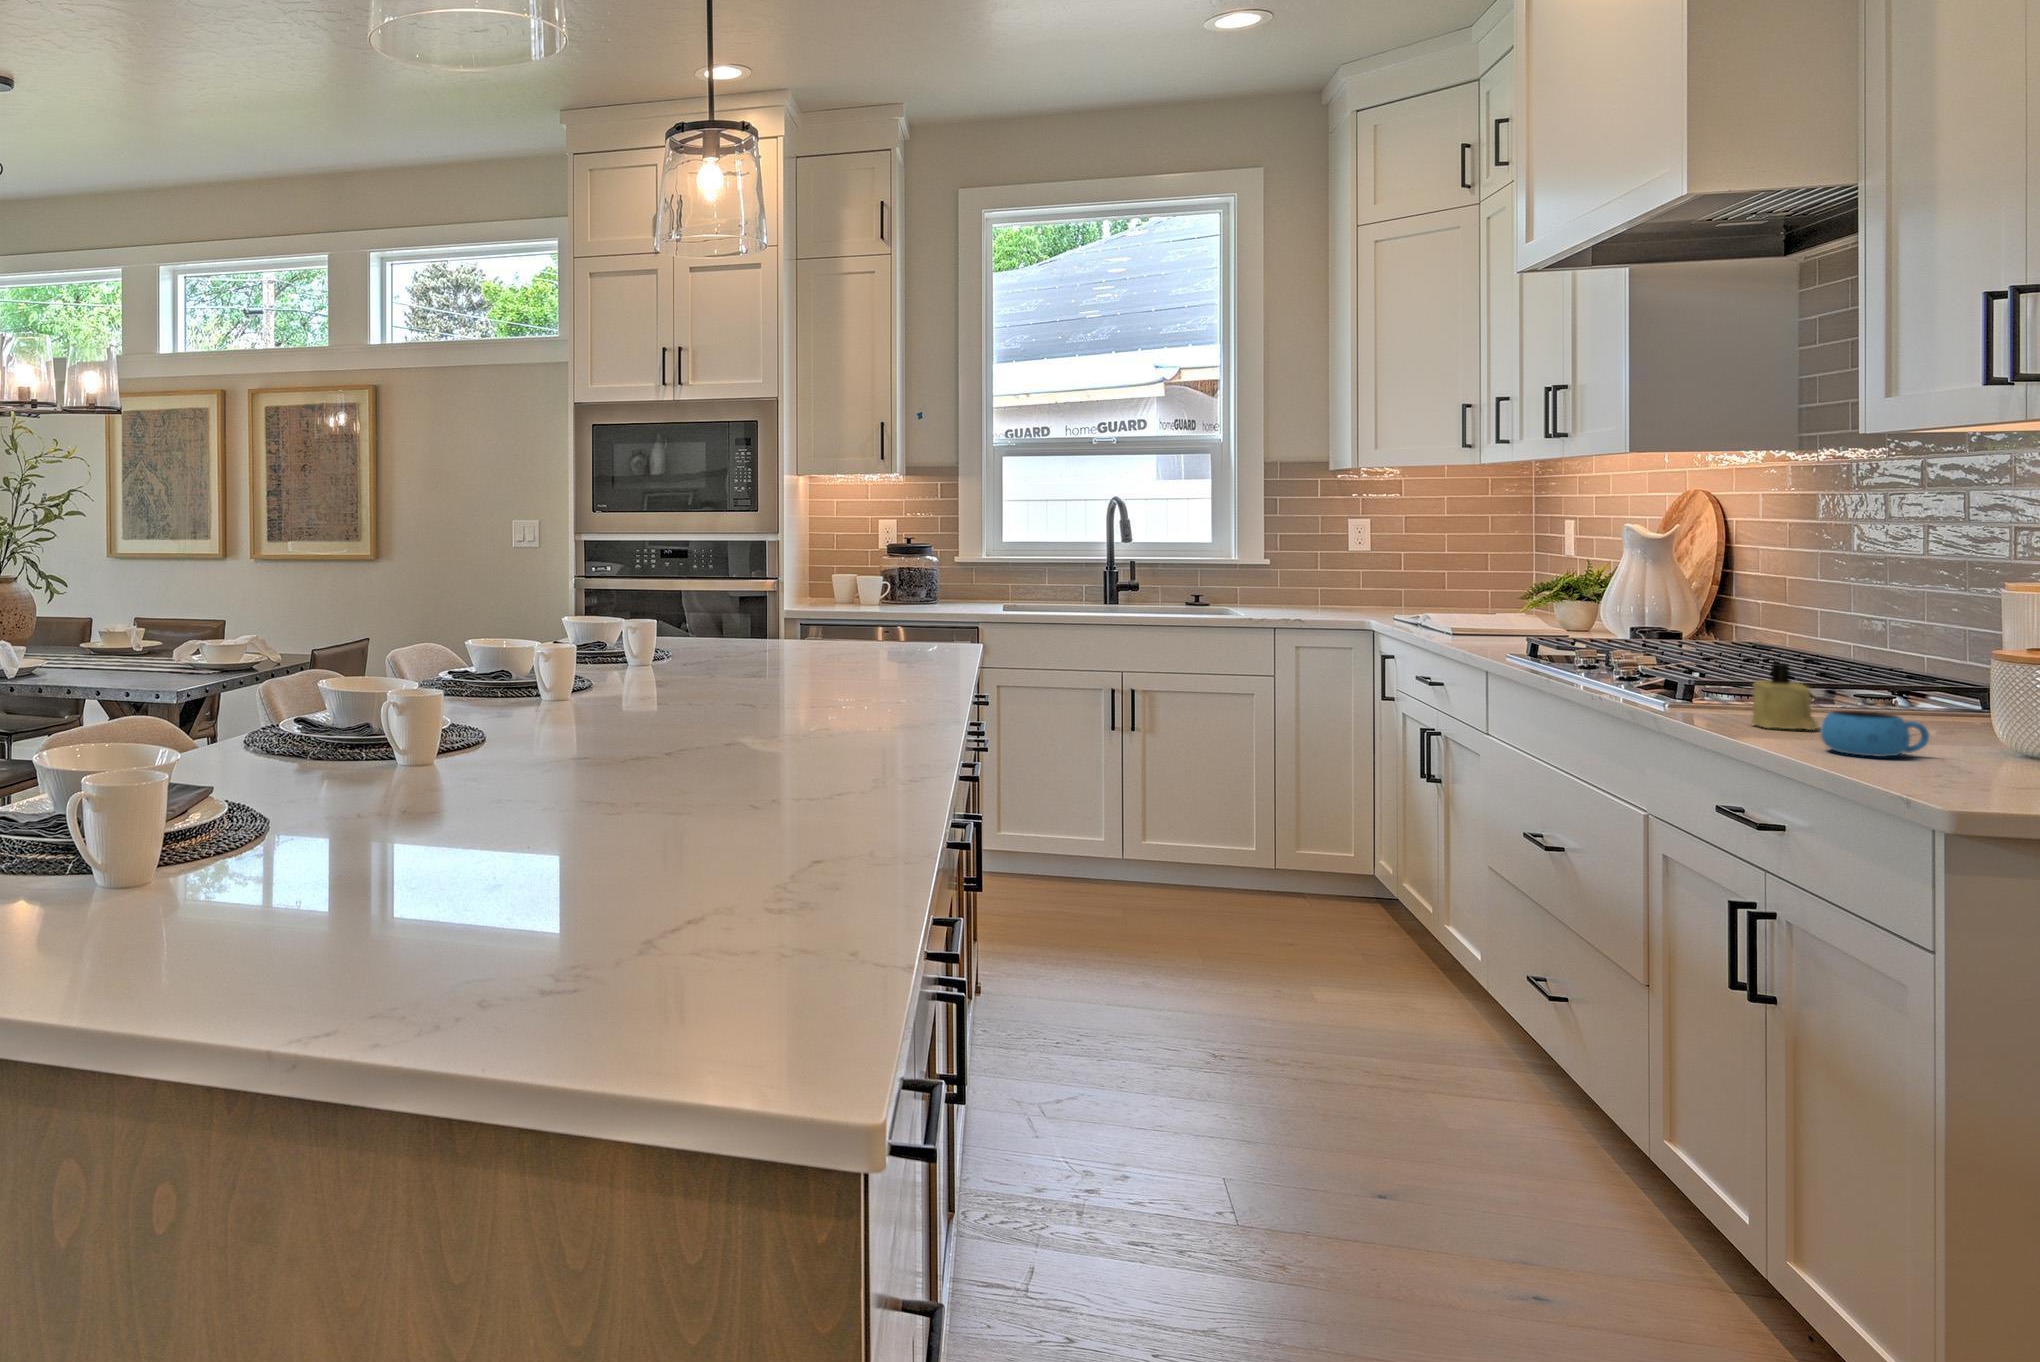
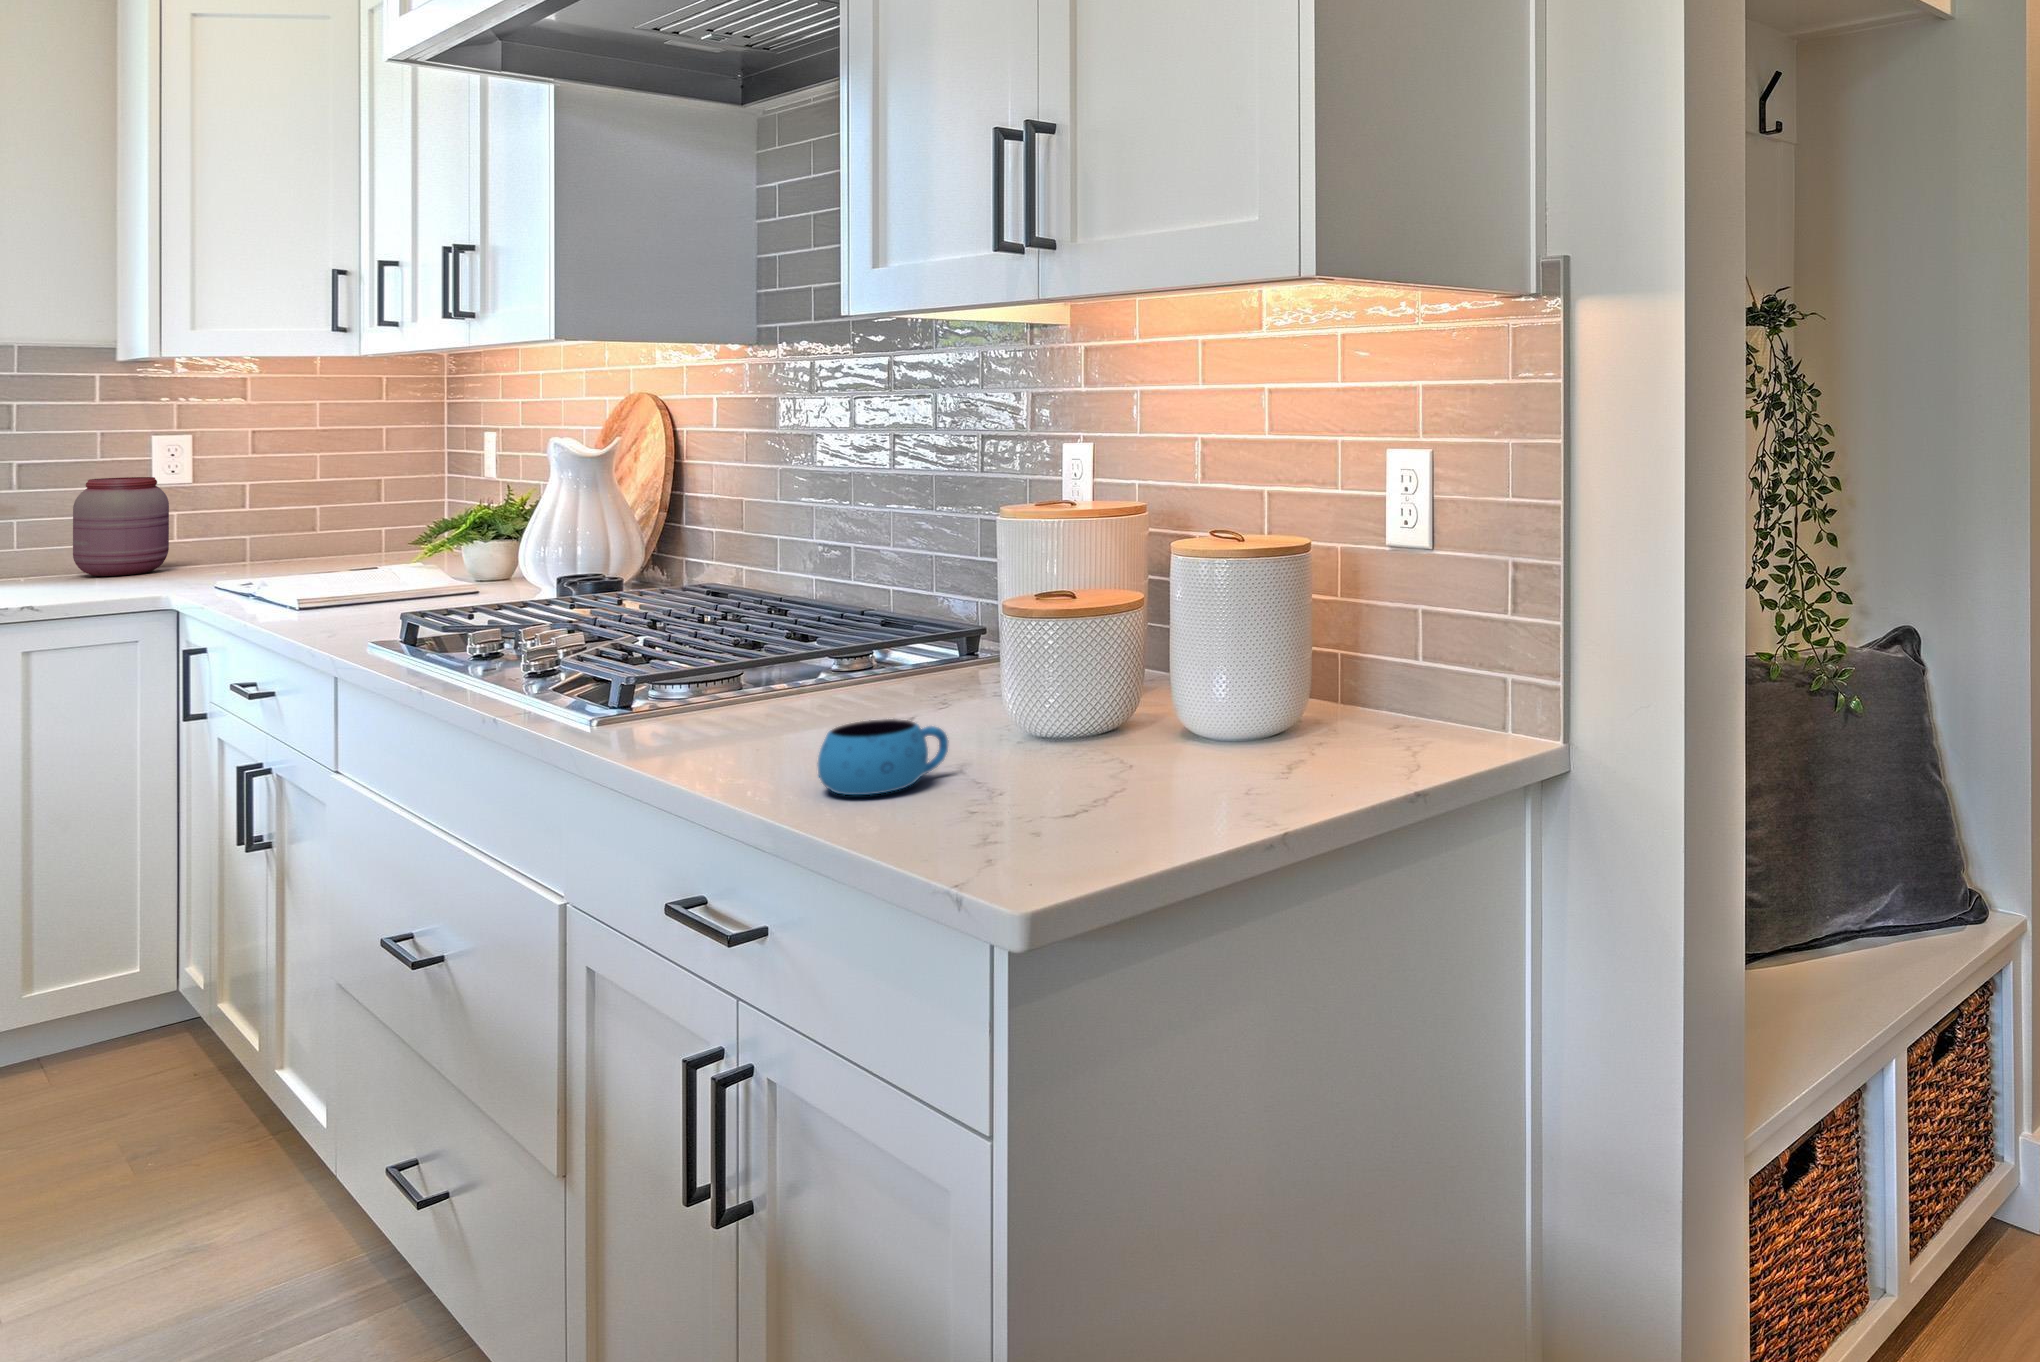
jar: none [1308,546,1359,608] -> present [73,477,169,576]
candle: present [1751,663,1817,730] -> none [715,648,803,754]

